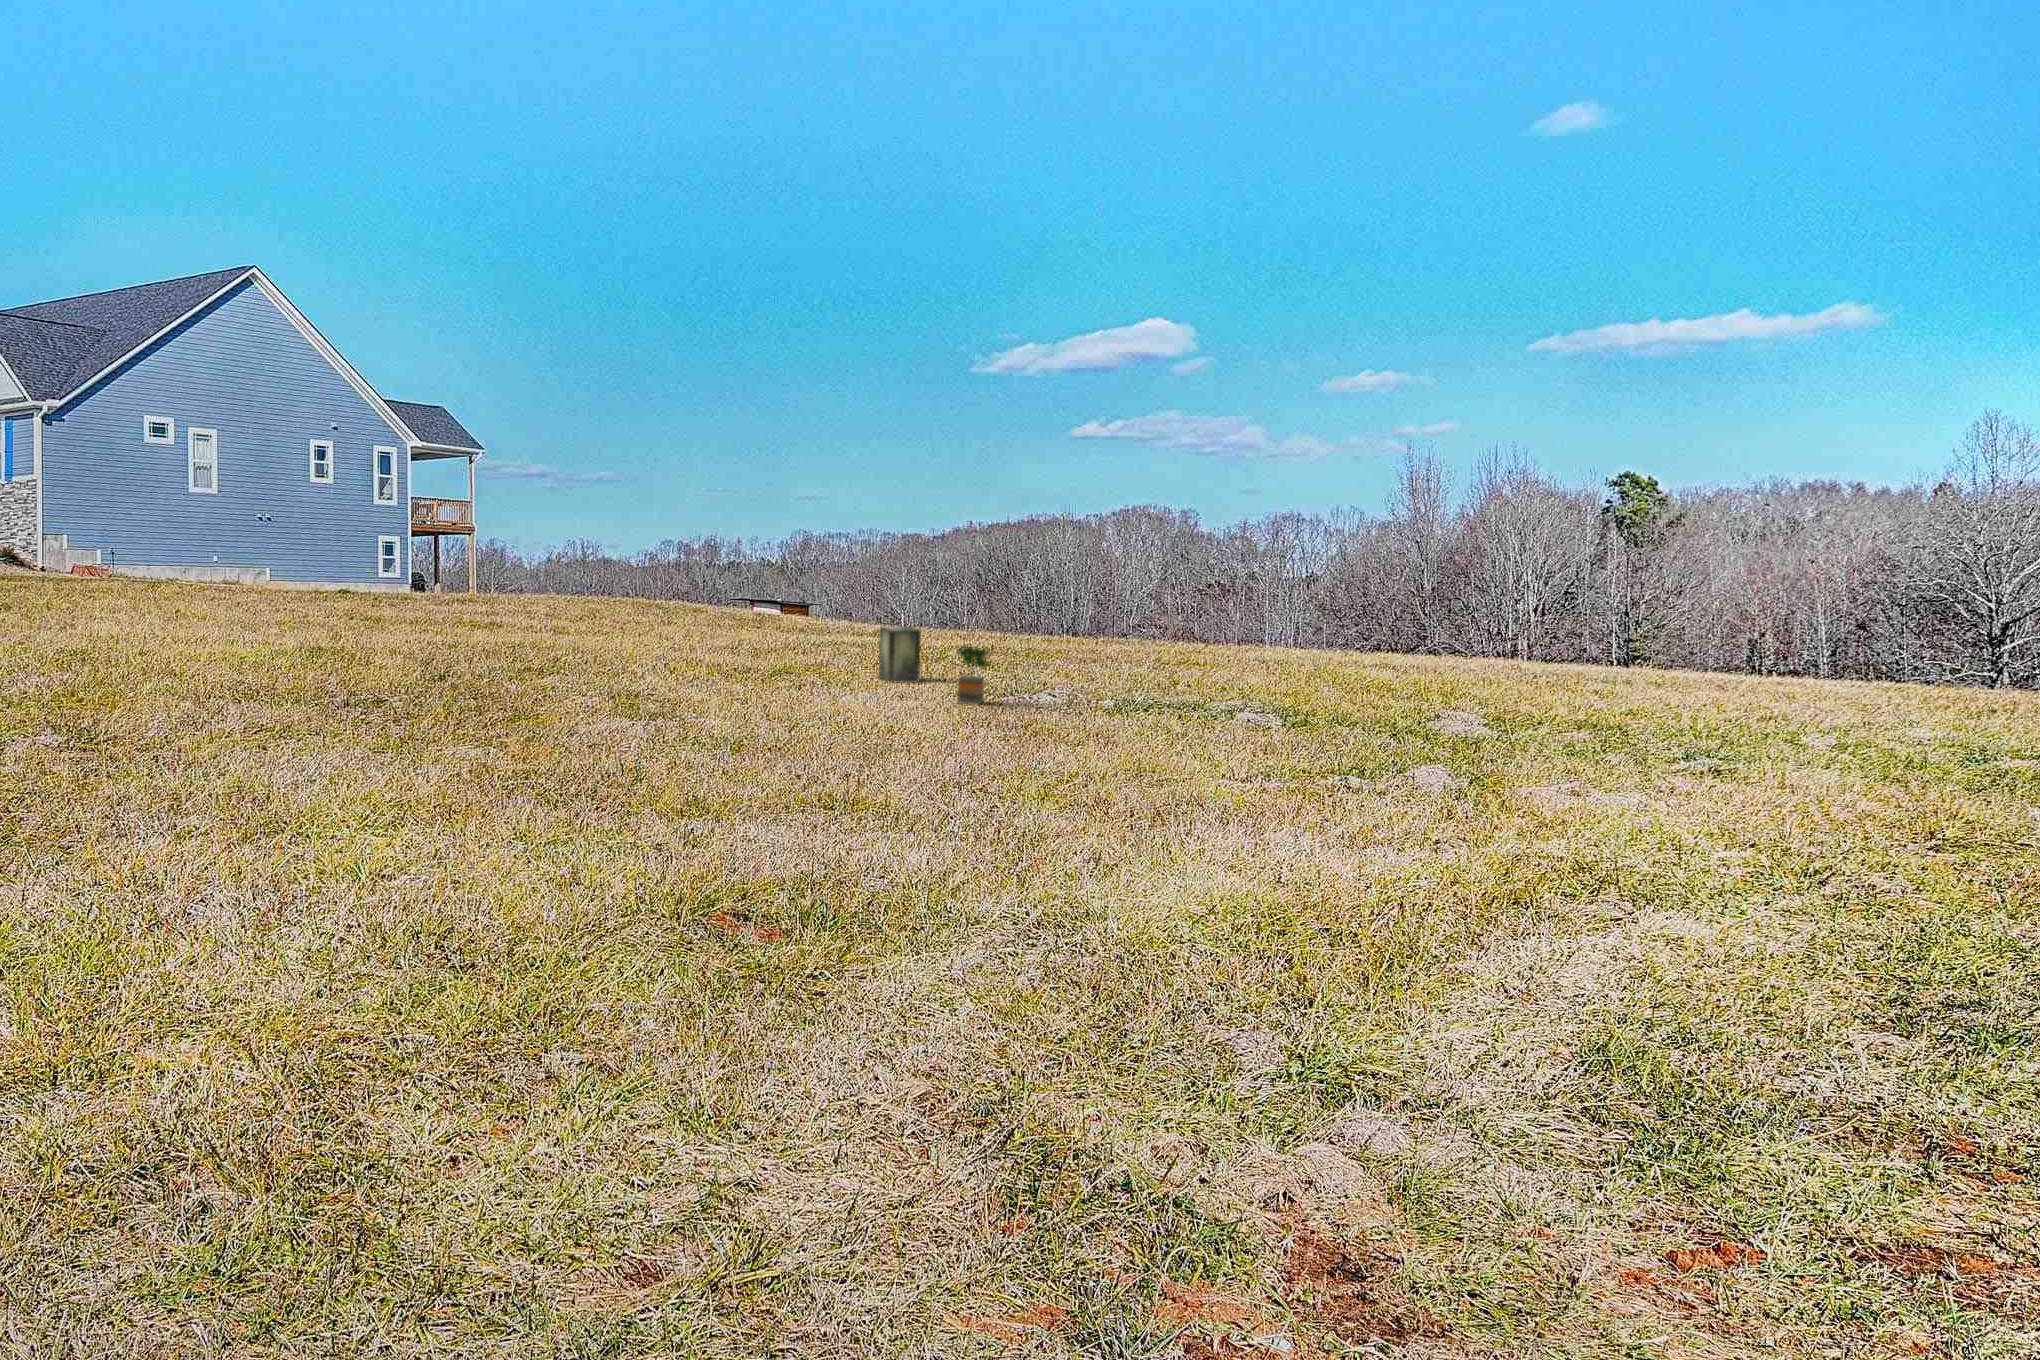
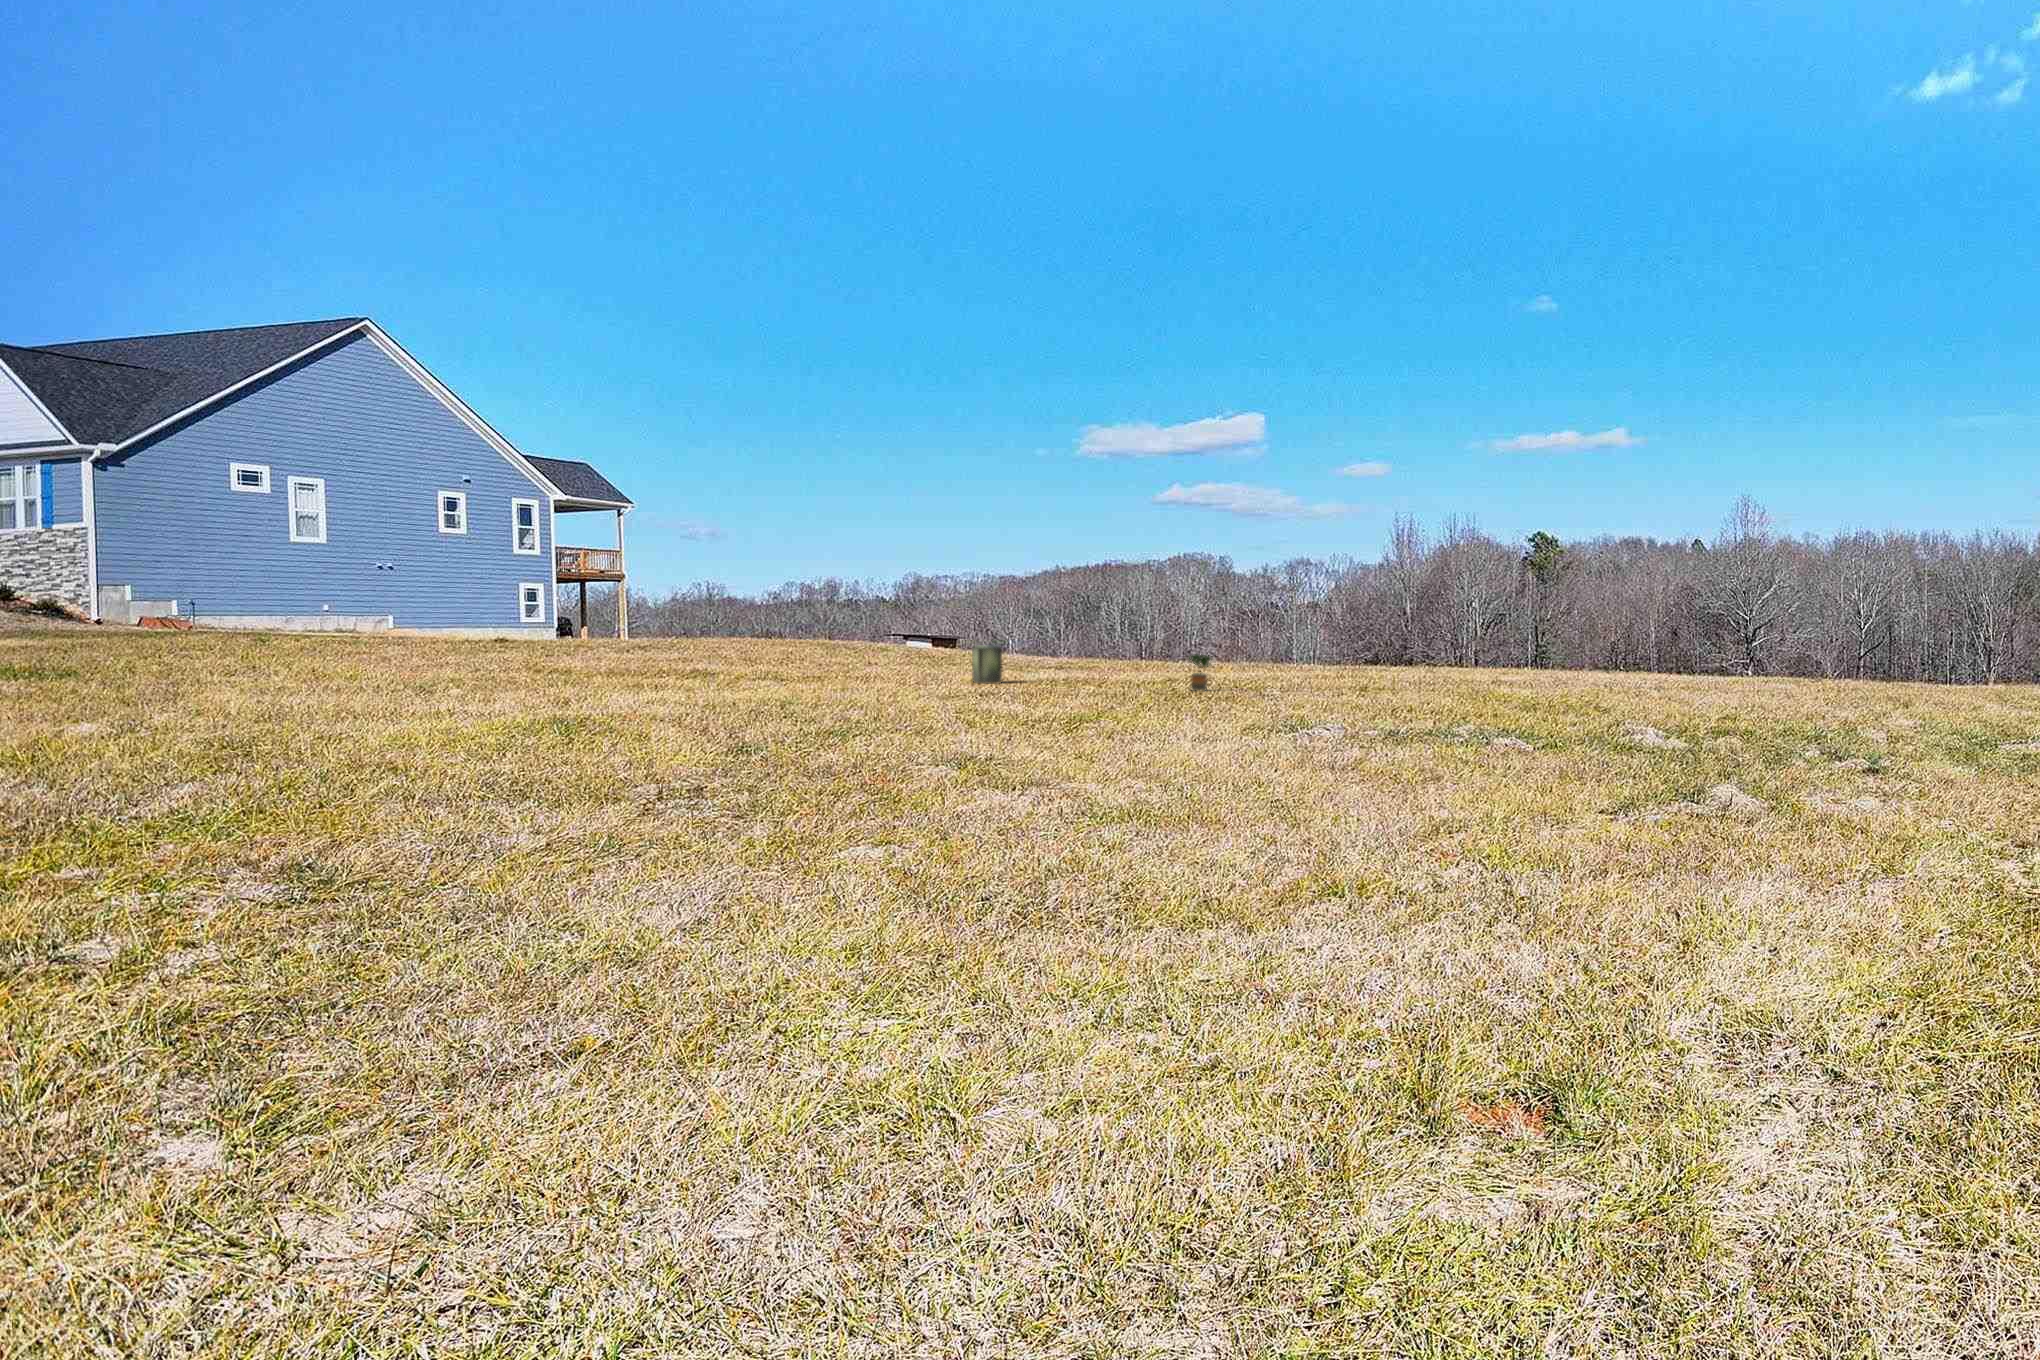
potted tree: present [956,646,991,705] -> present [1189,654,1212,691]

